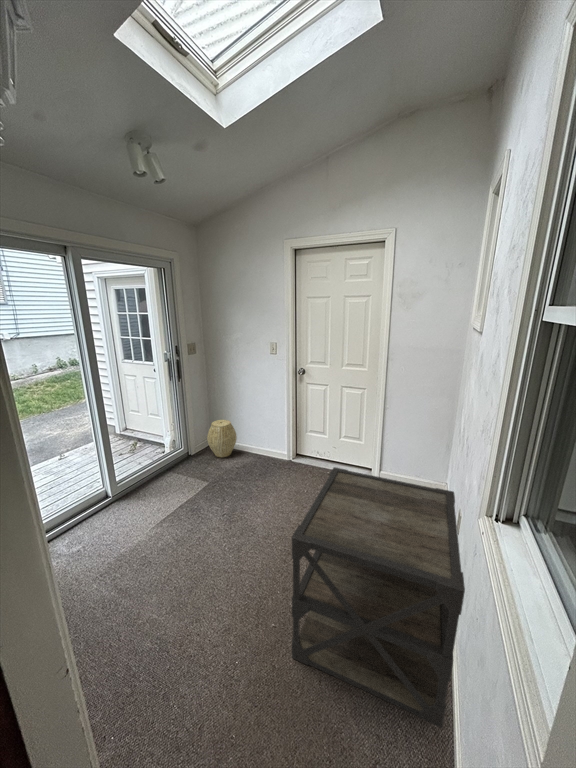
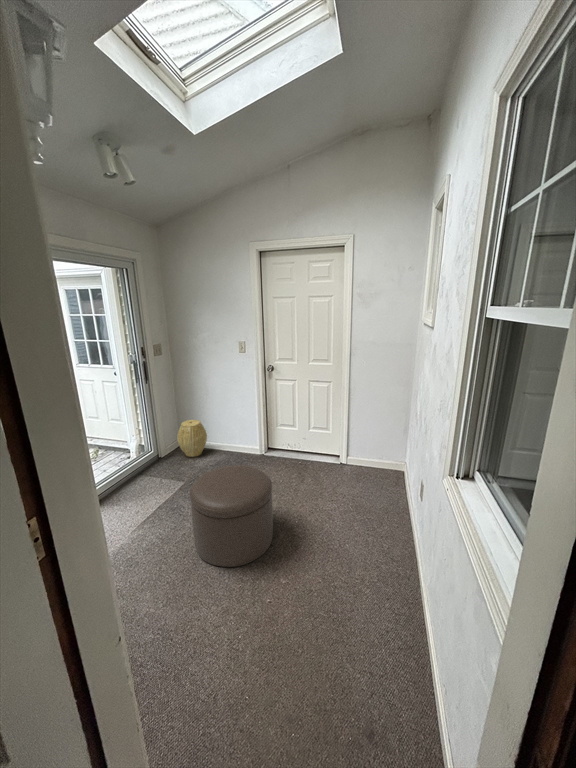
side table: present [292,467,465,728] -> none [289,453,438,657]
ottoman: none [203,472,289,581] -> present [190,465,273,567]

